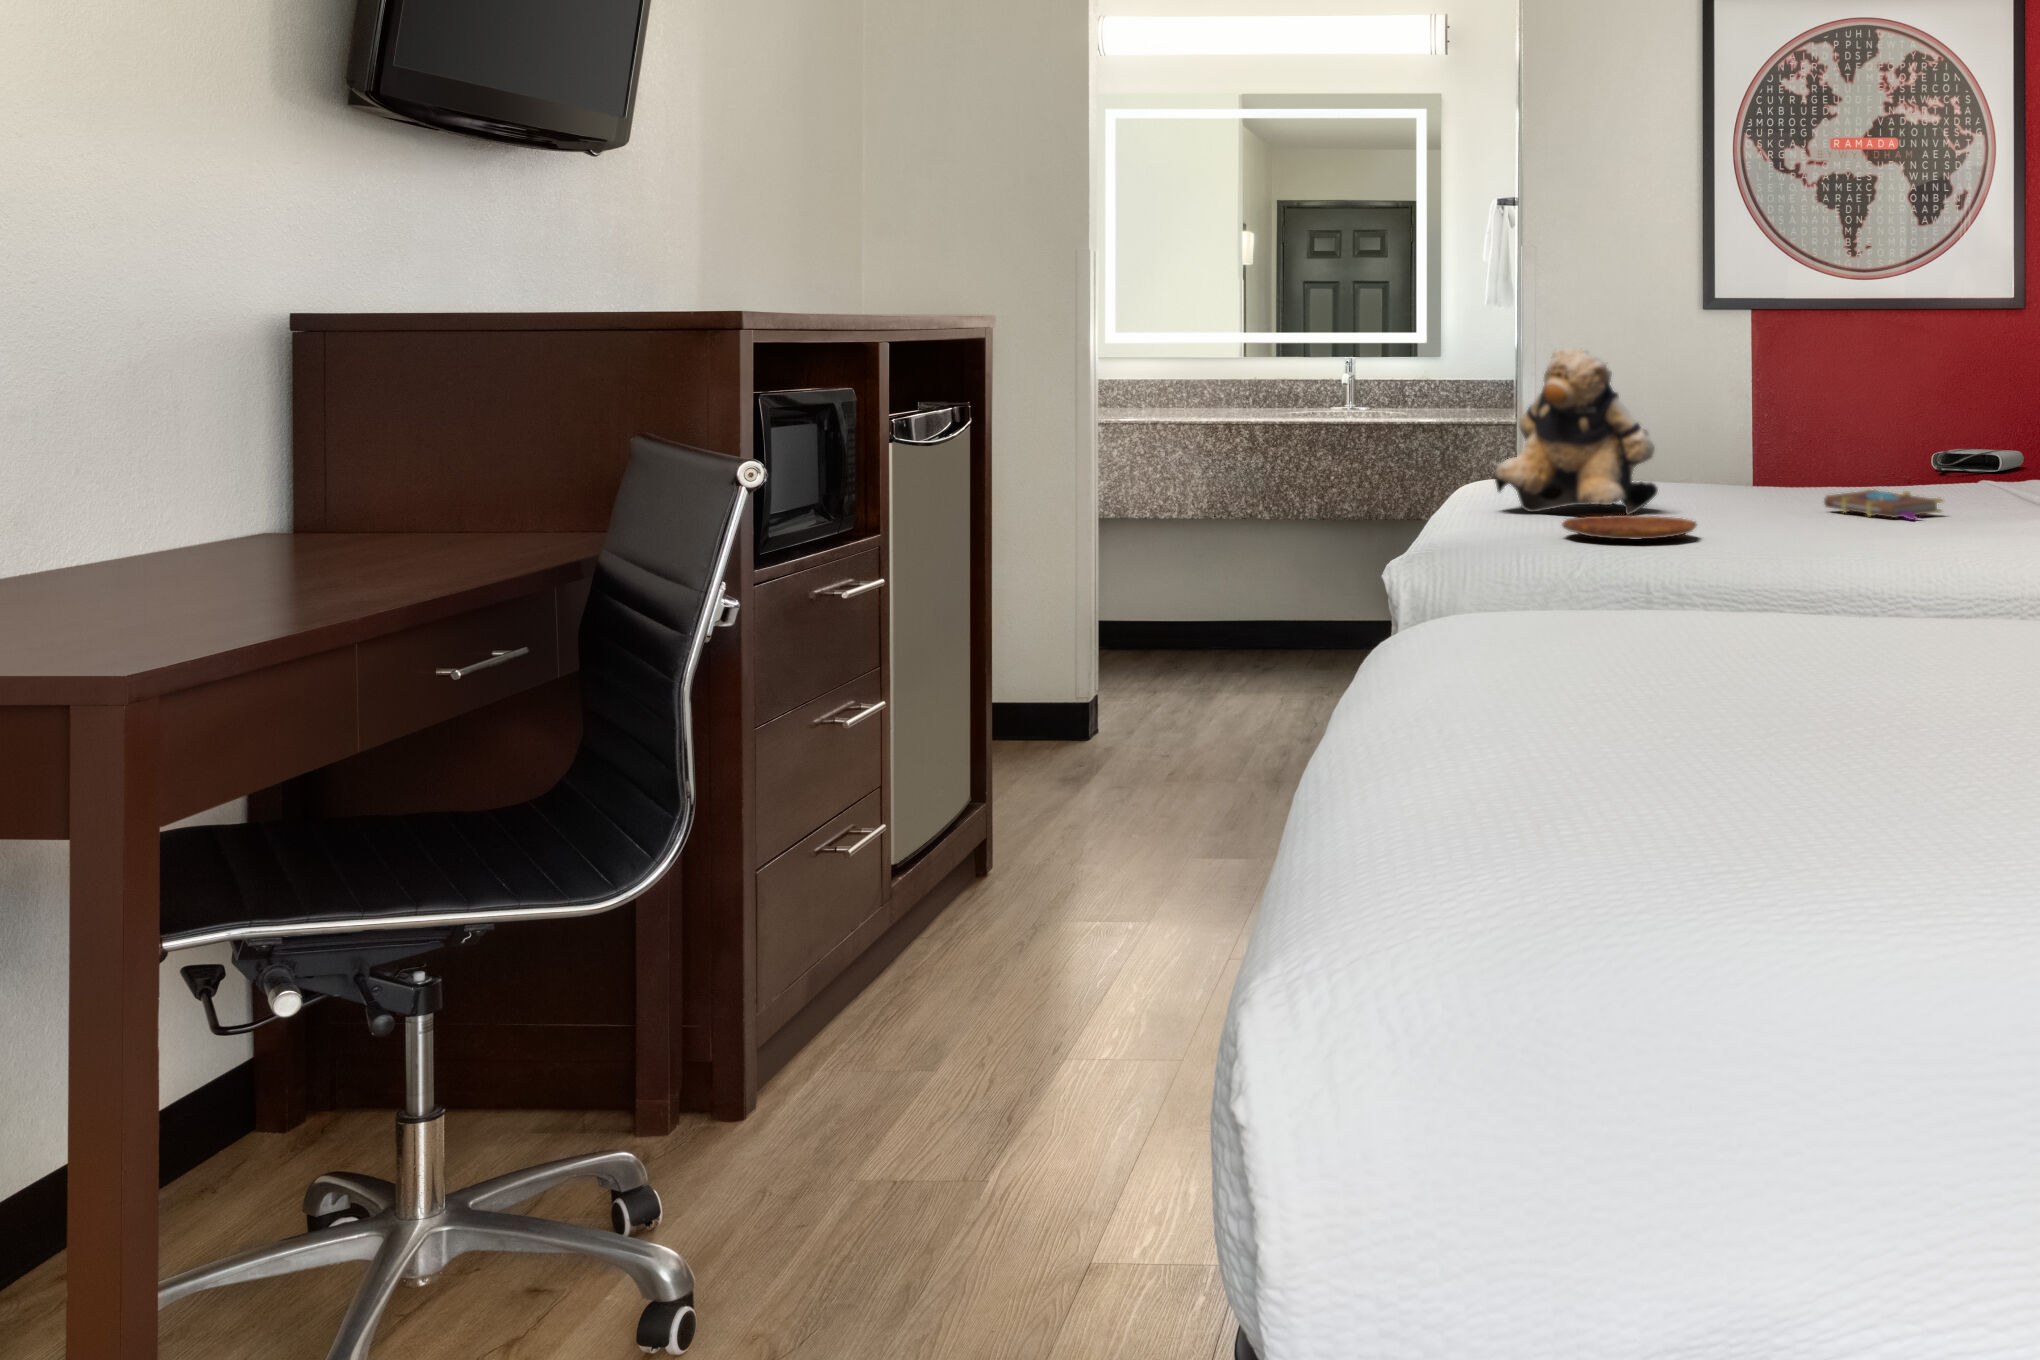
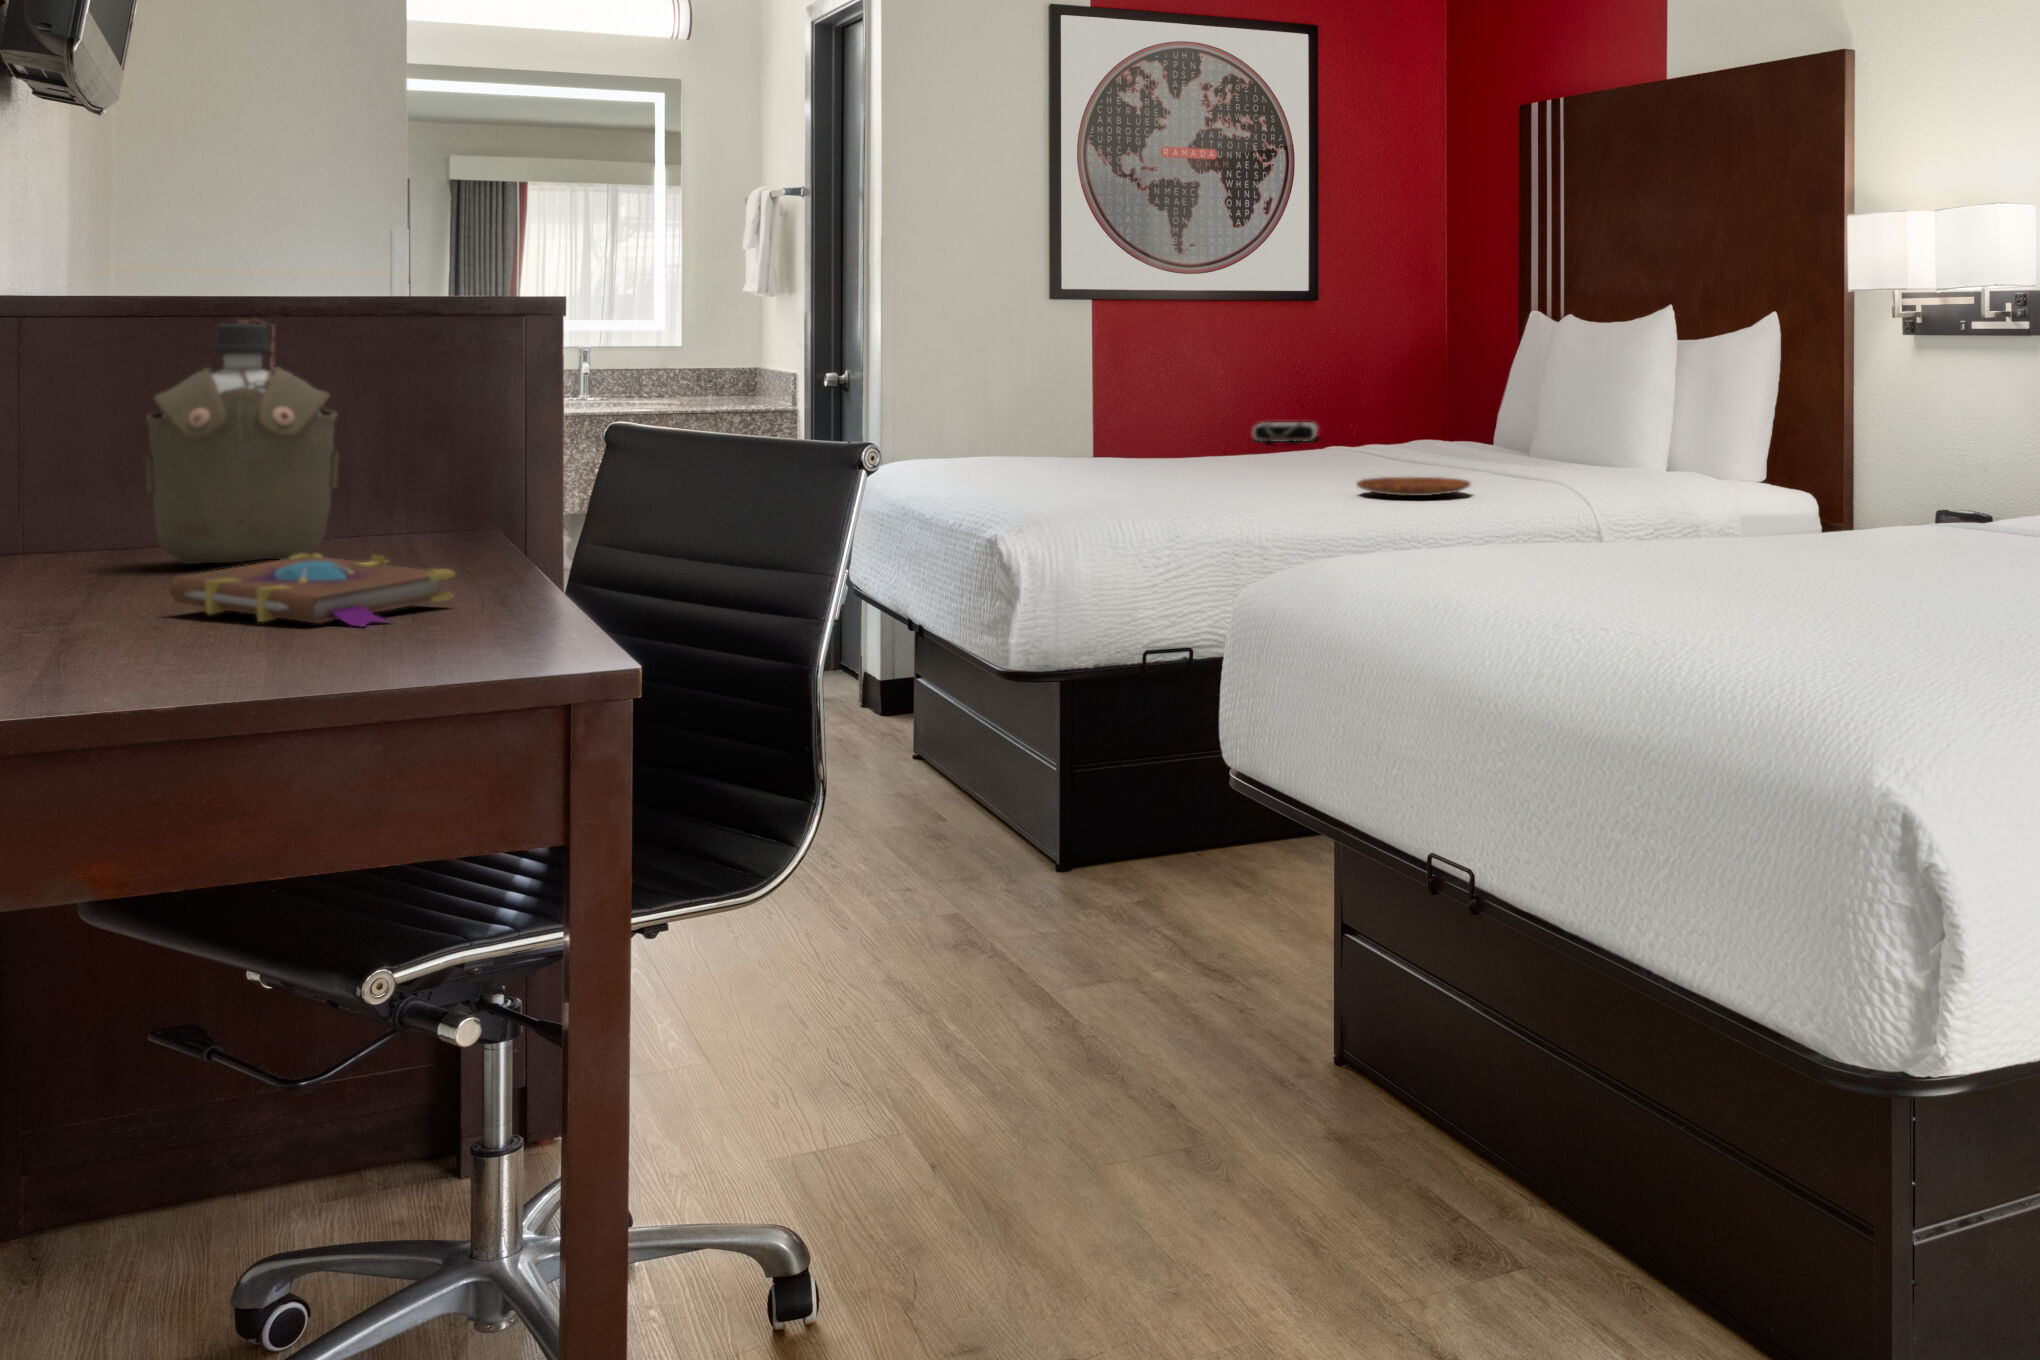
water bottle: none [321,326,479,545] -> present [146,319,339,564]
teddy bear: present [1494,349,1658,515] -> none [1000,336,1148,488]
book: present [1824,490,1943,520] -> present [169,554,455,626]
tray: present [1562,515,1697,540] -> present [1357,477,1470,496]

